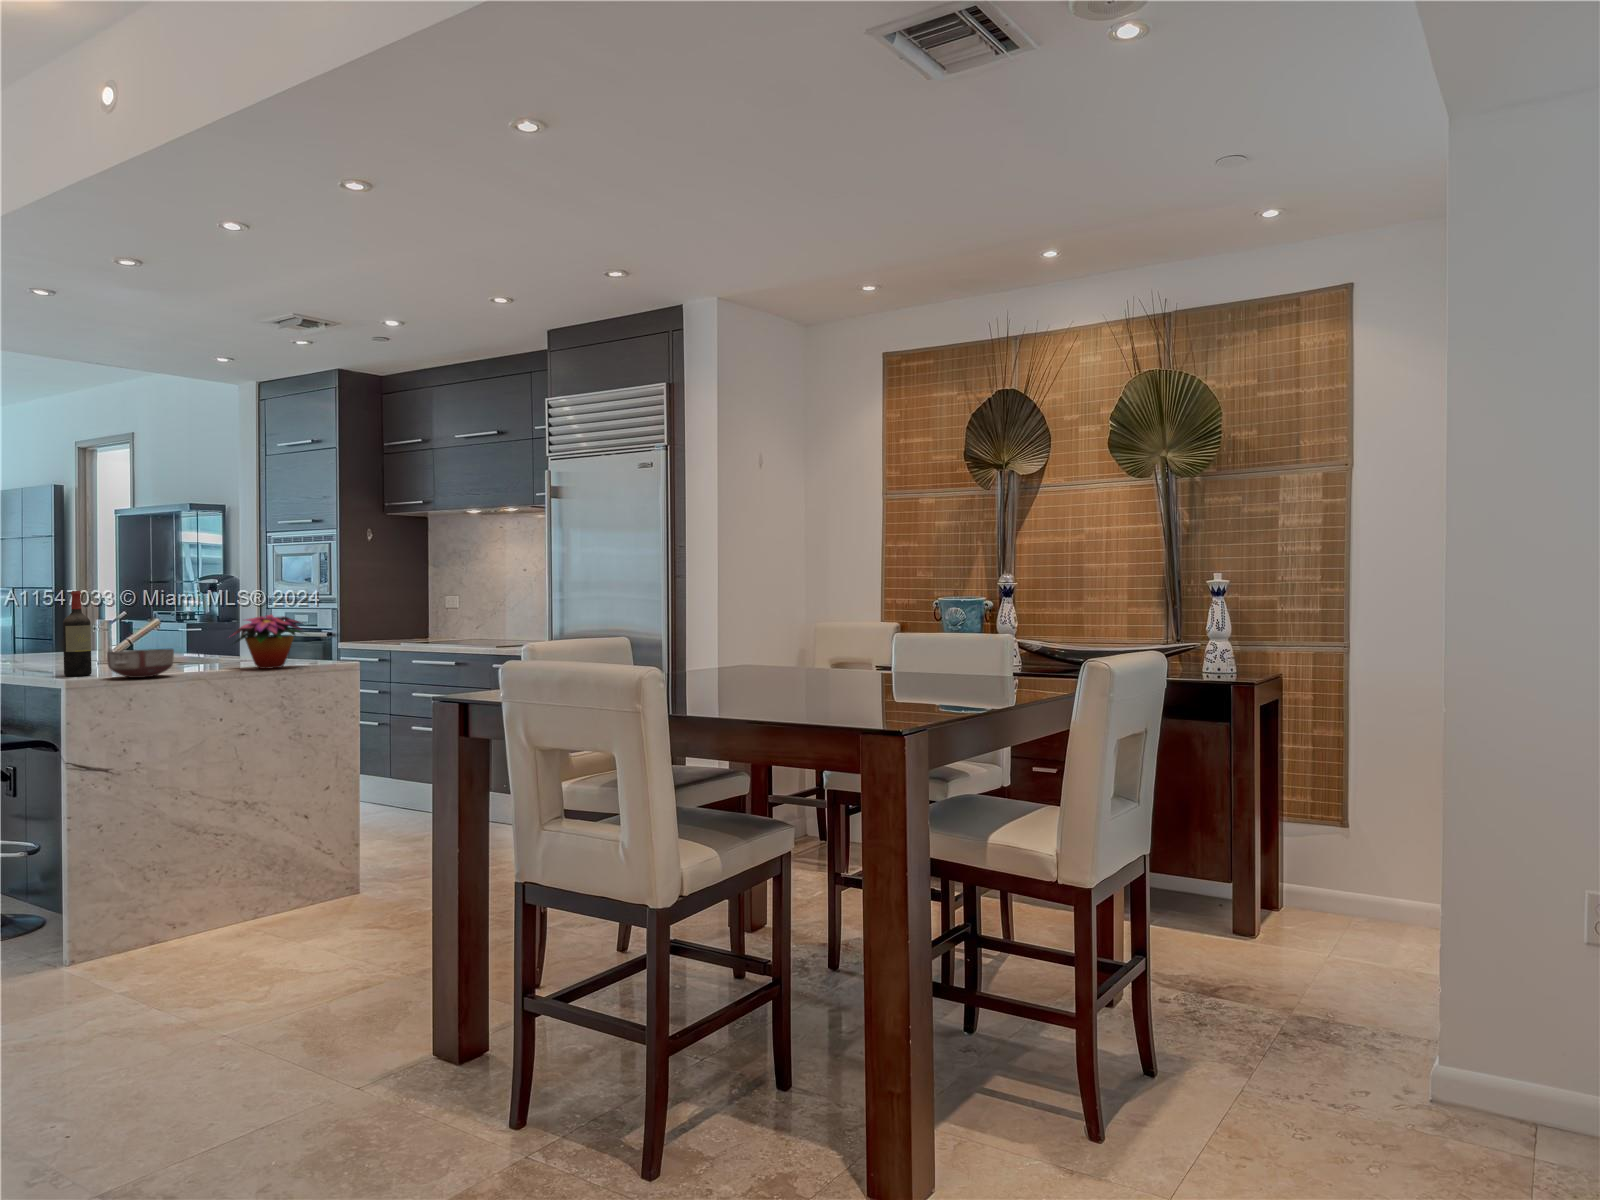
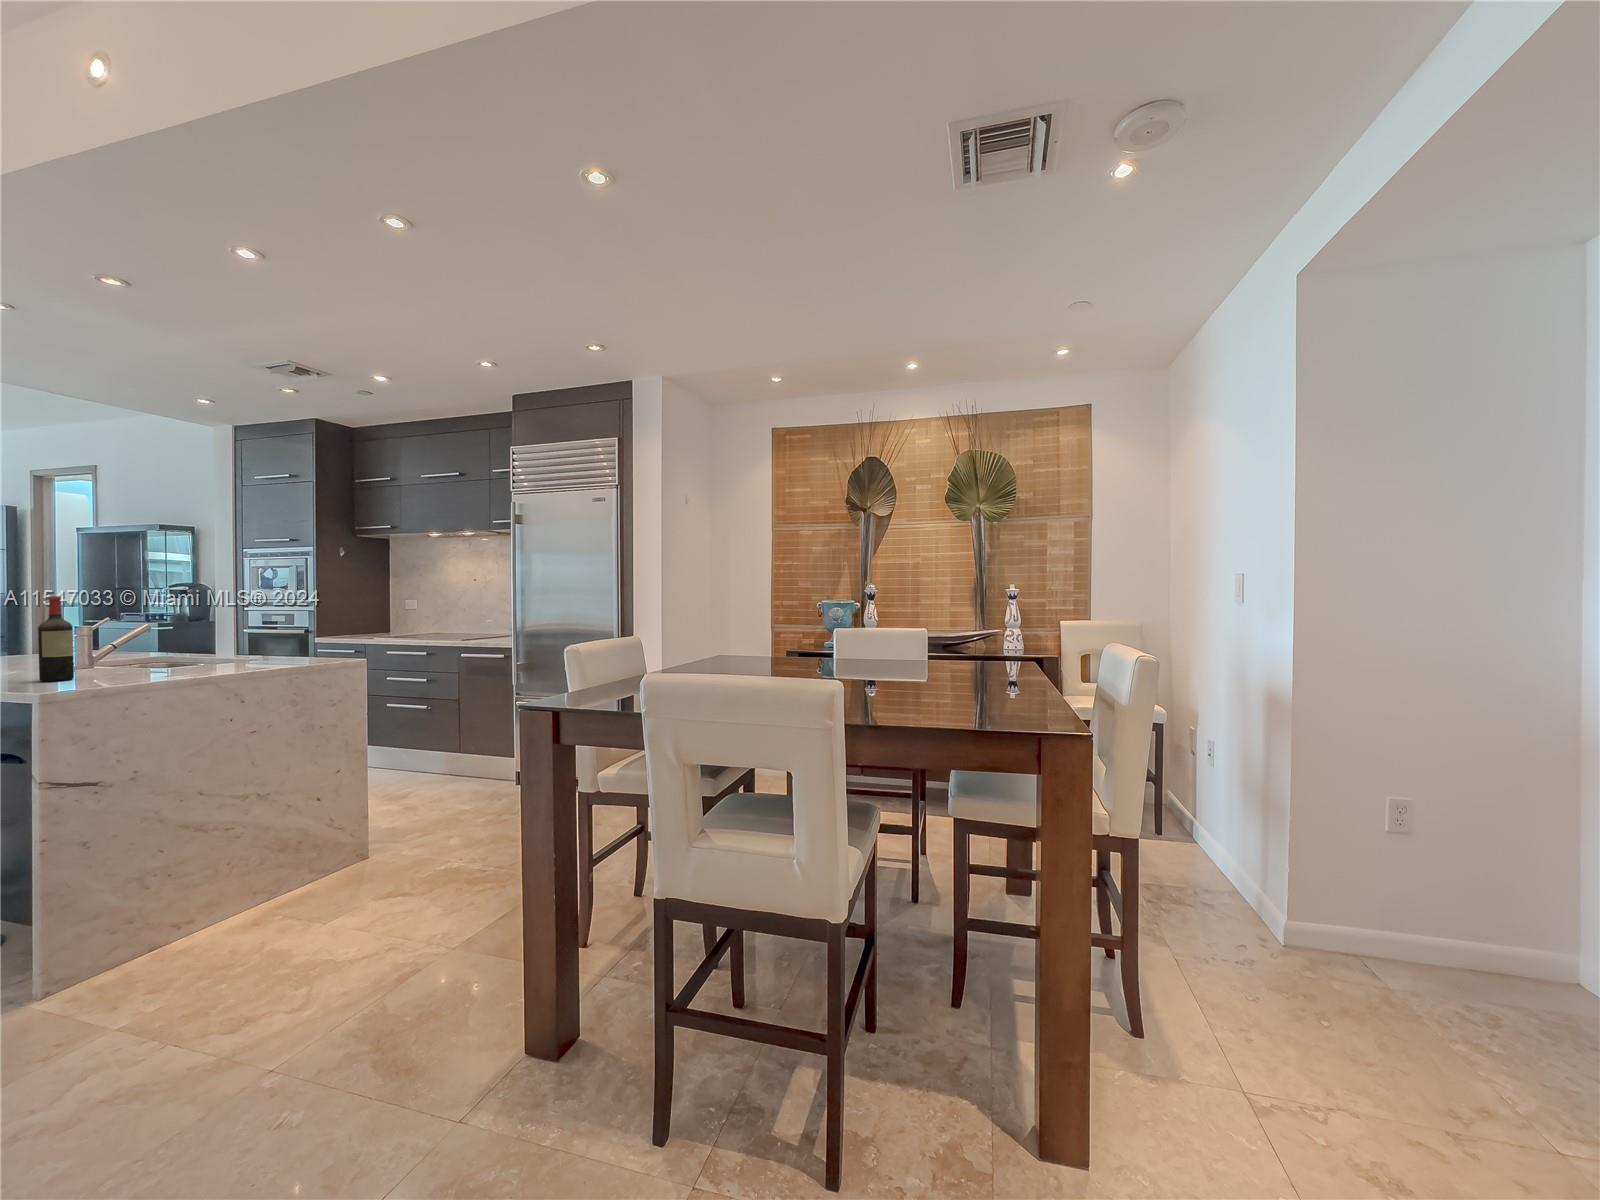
flower arrangement: present [232,615,302,669] -> none [225,617,319,667]
ceramic bowl: present [107,649,174,678] -> none [96,651,175,681]

